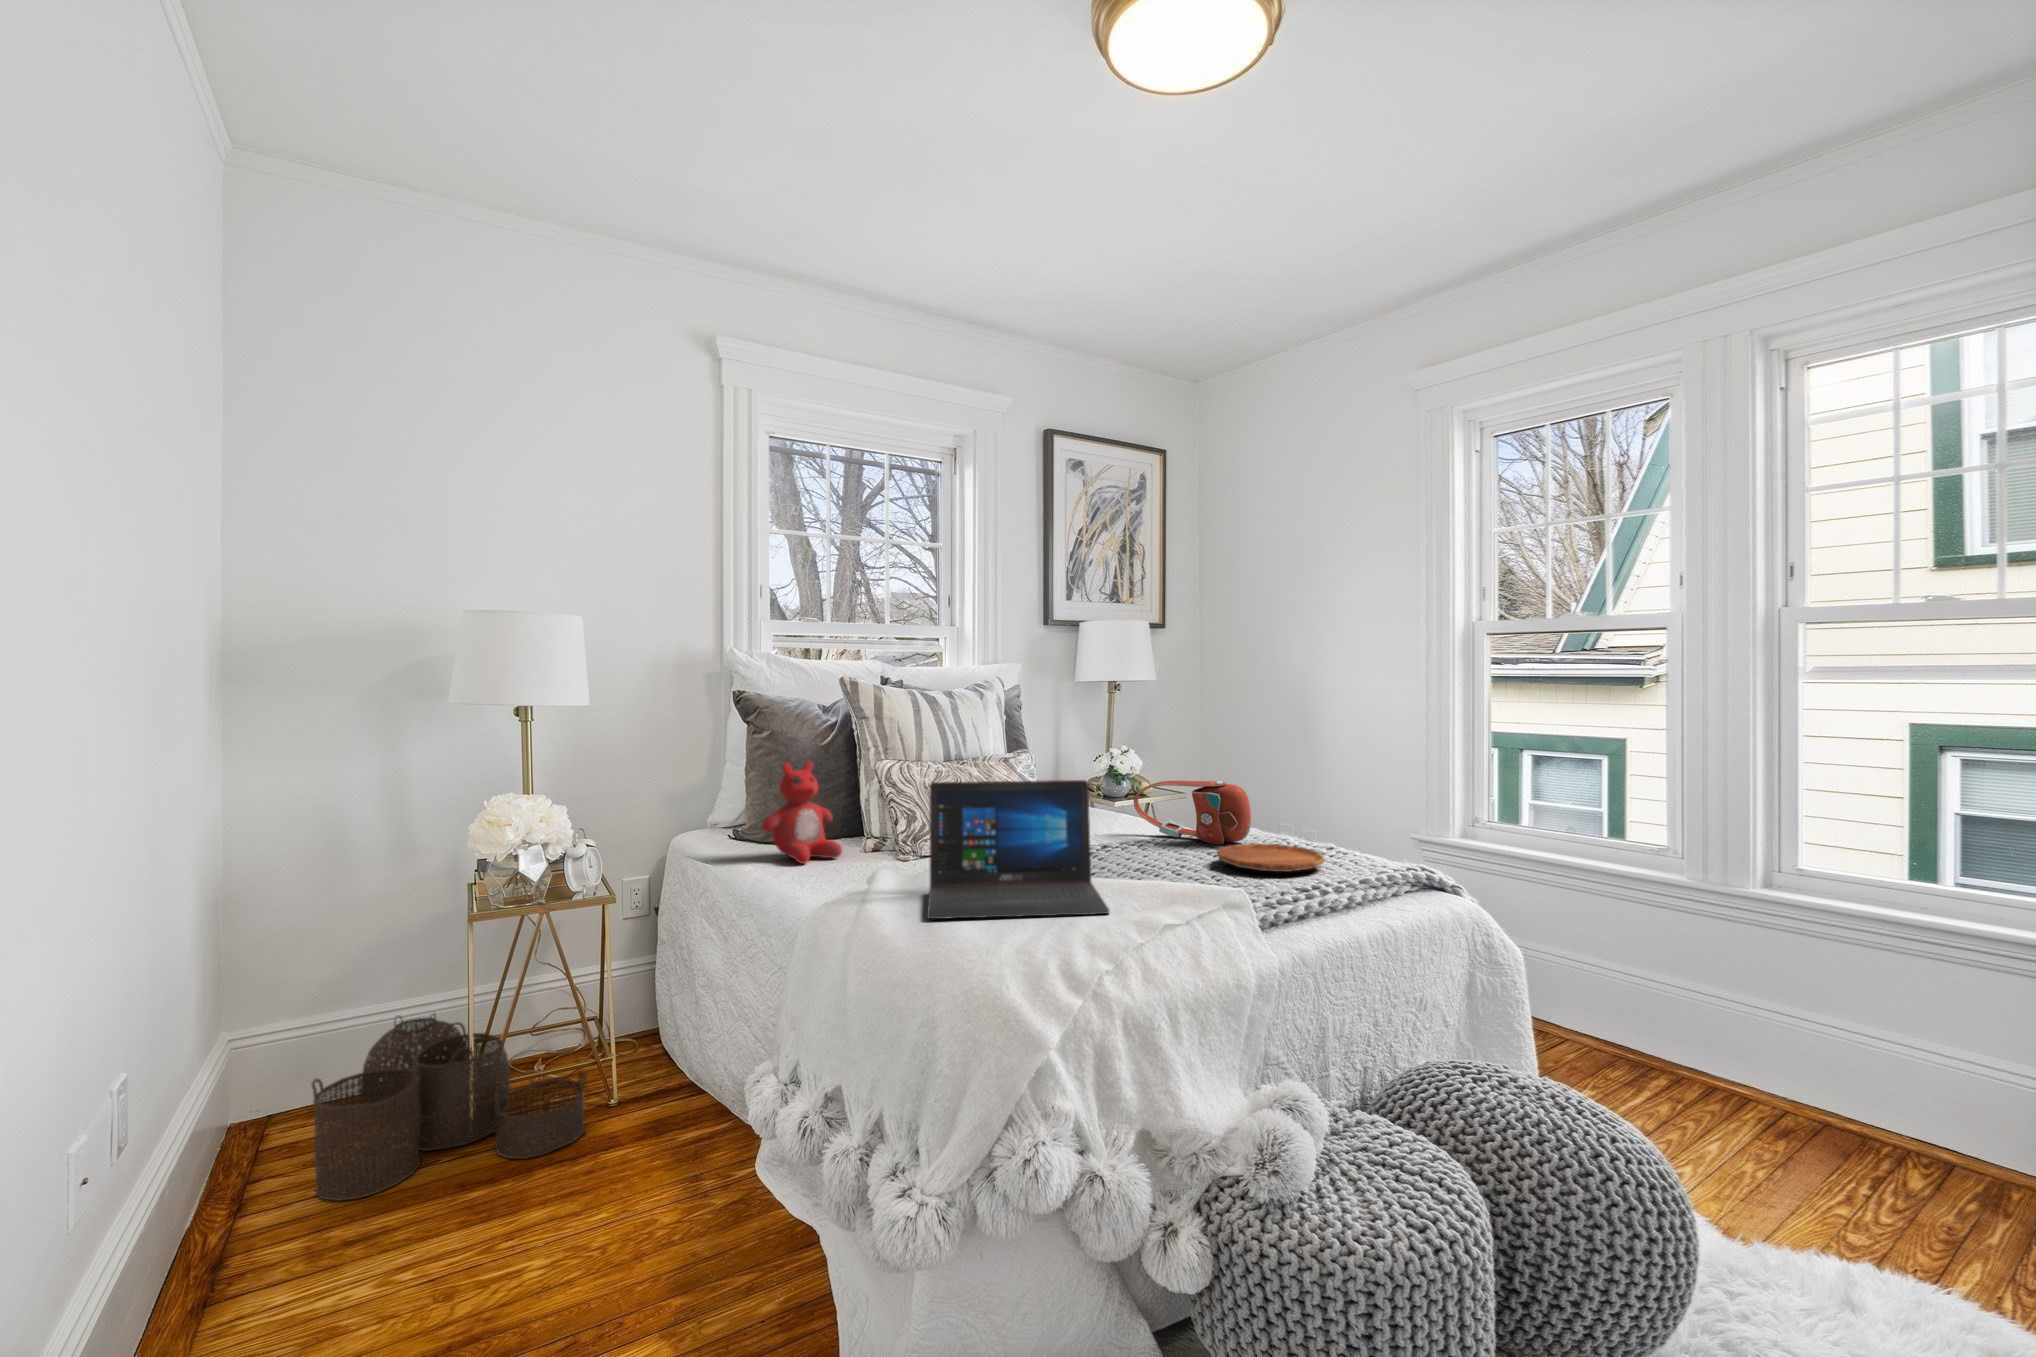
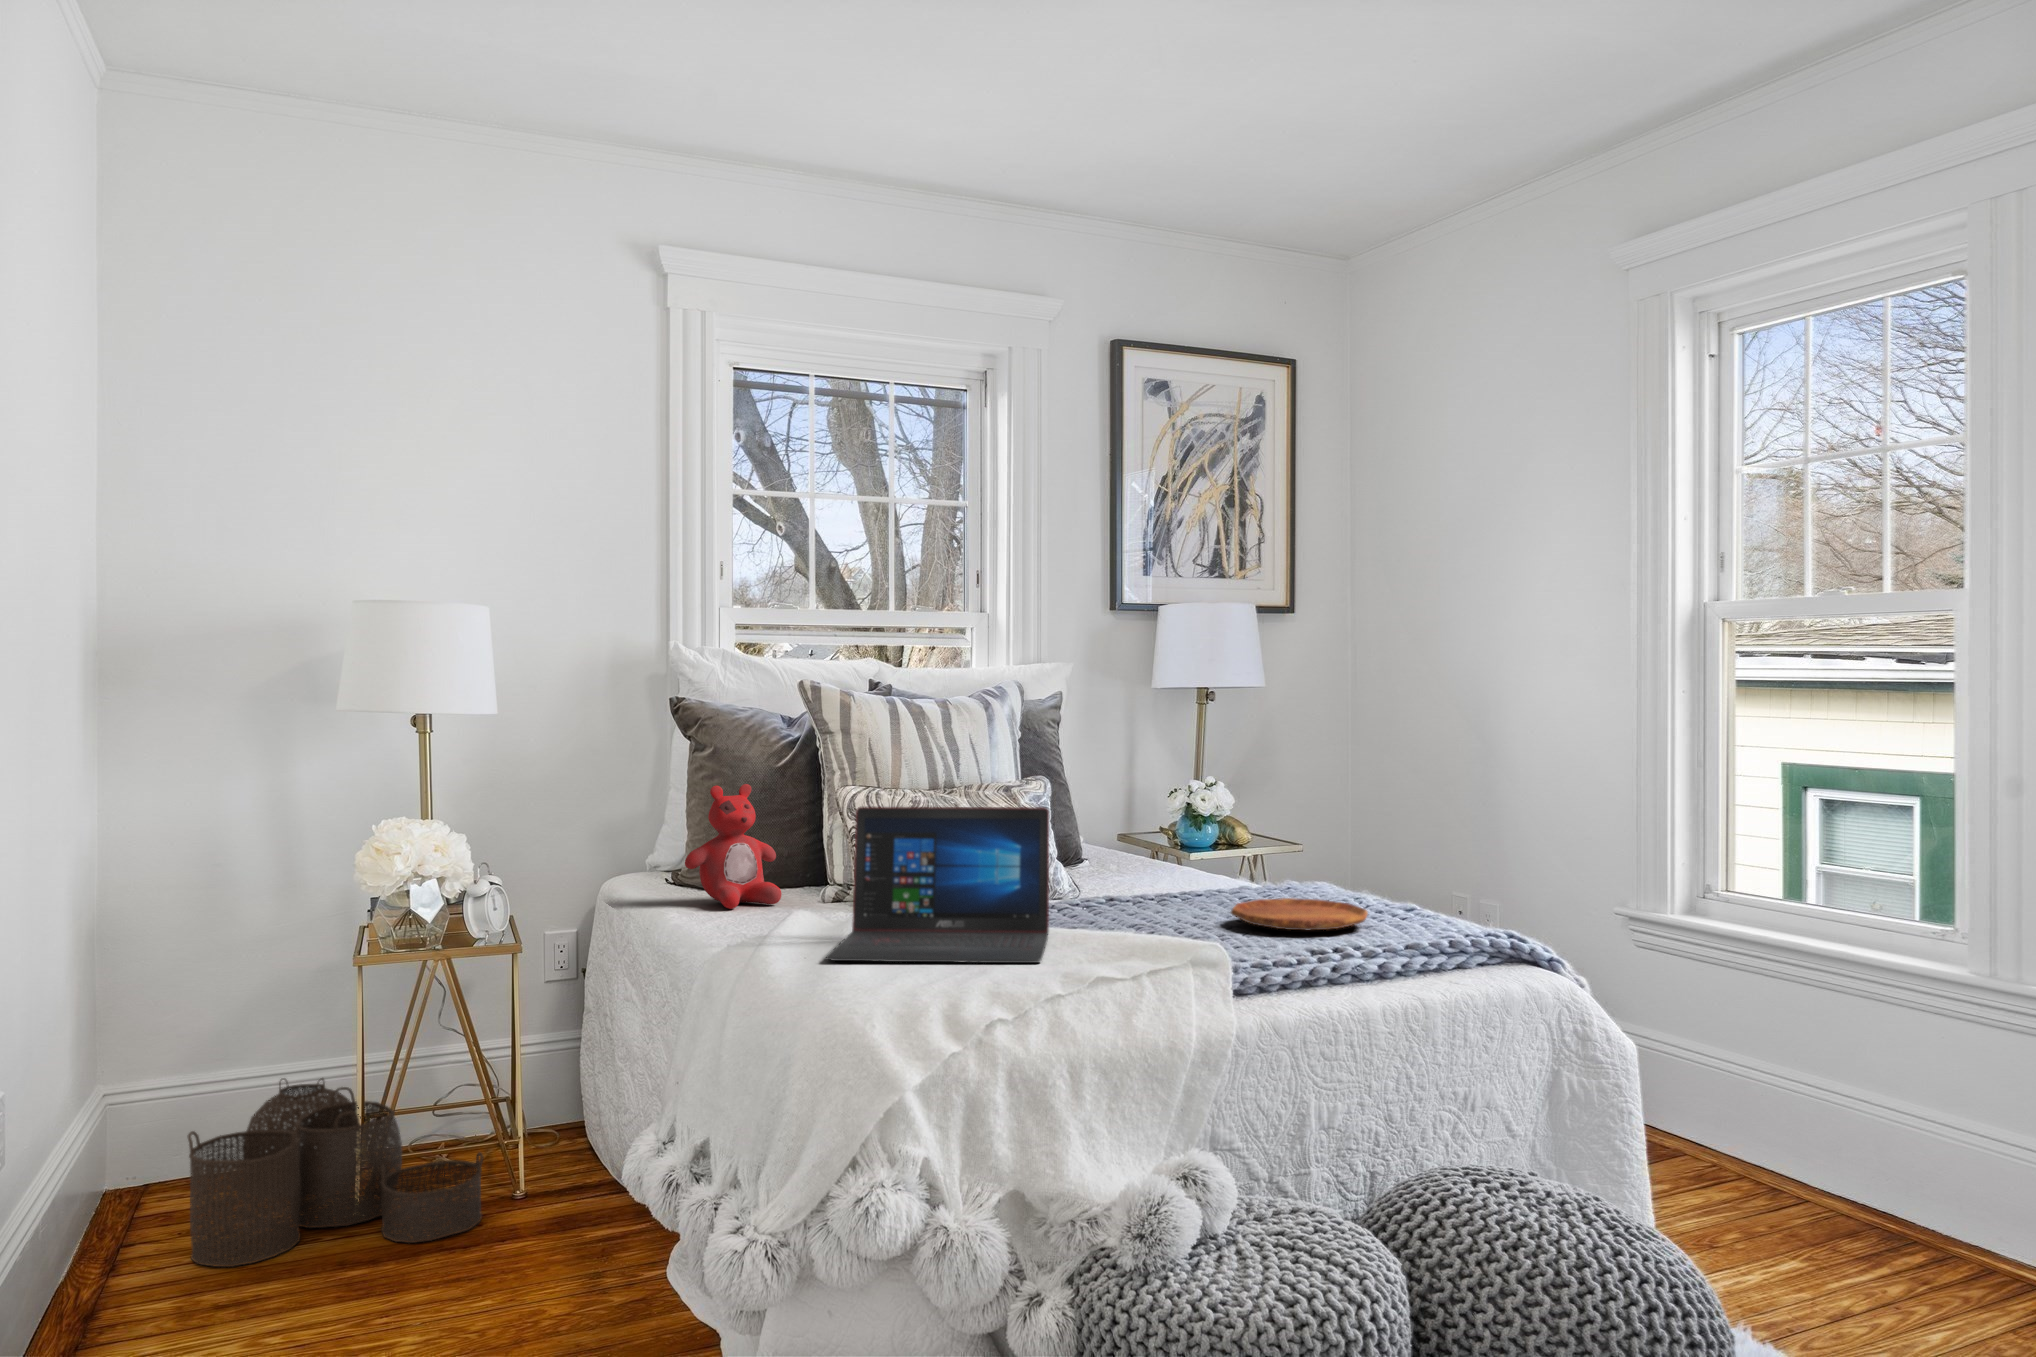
handbag: present [1134,781,1251,845] -> none [1168,819,1311,903]

